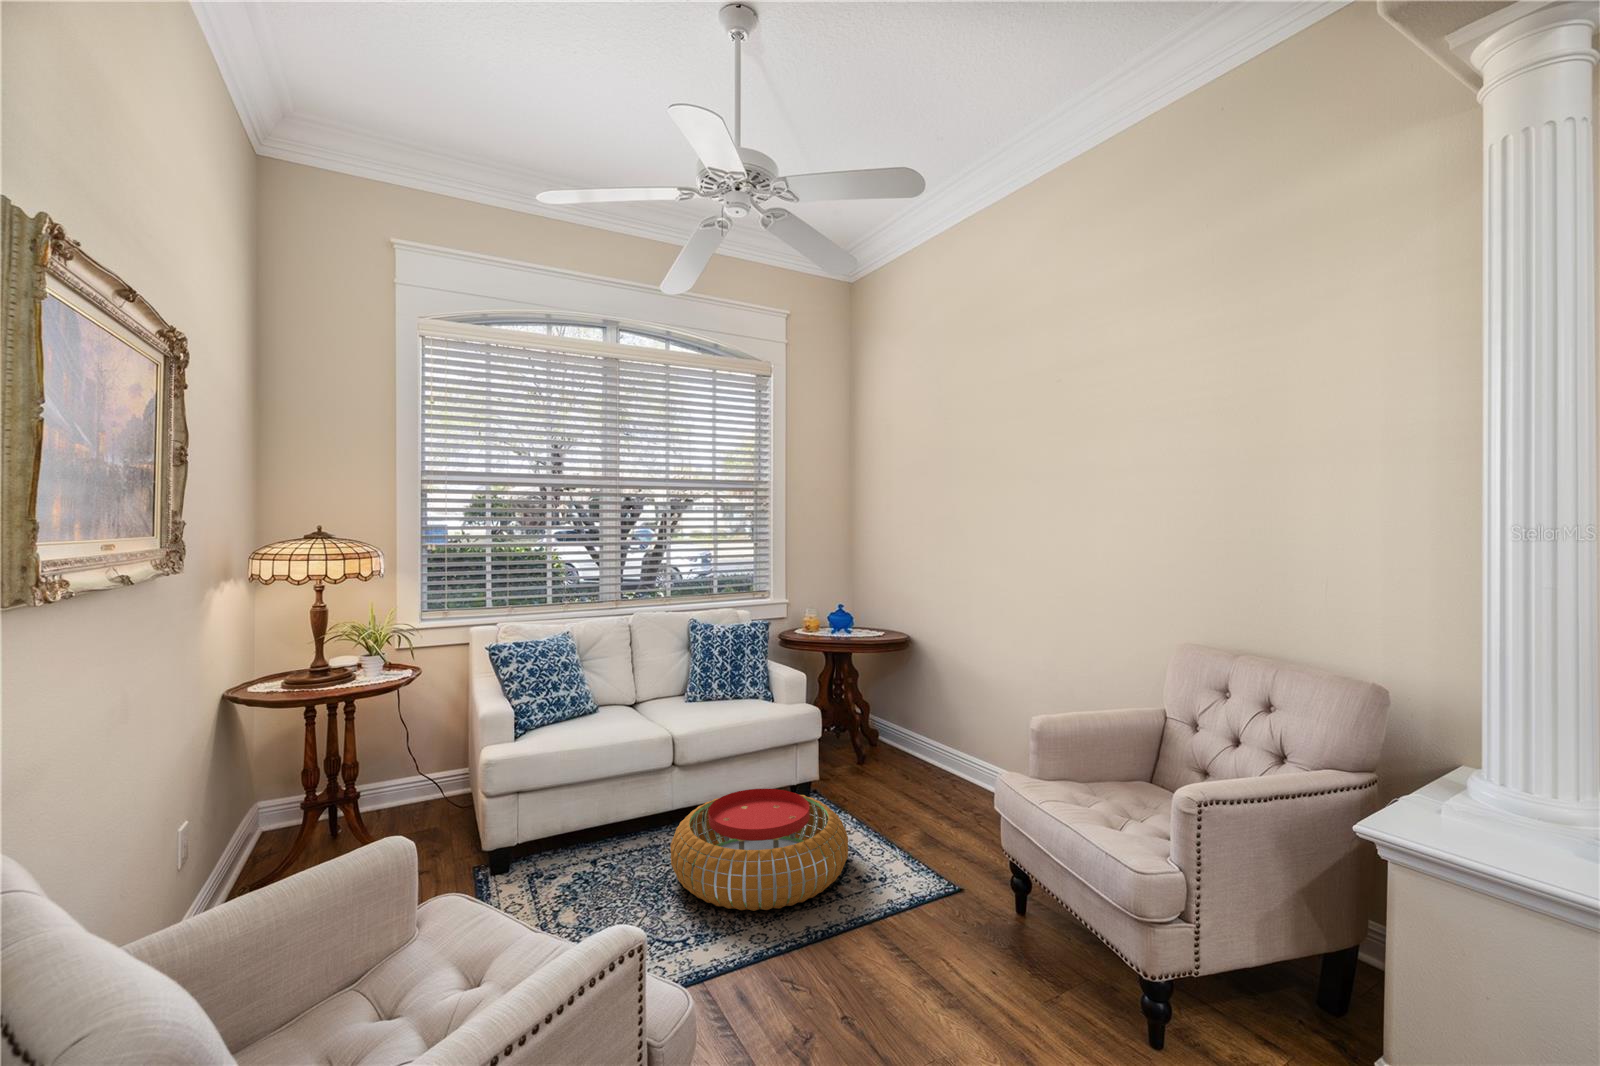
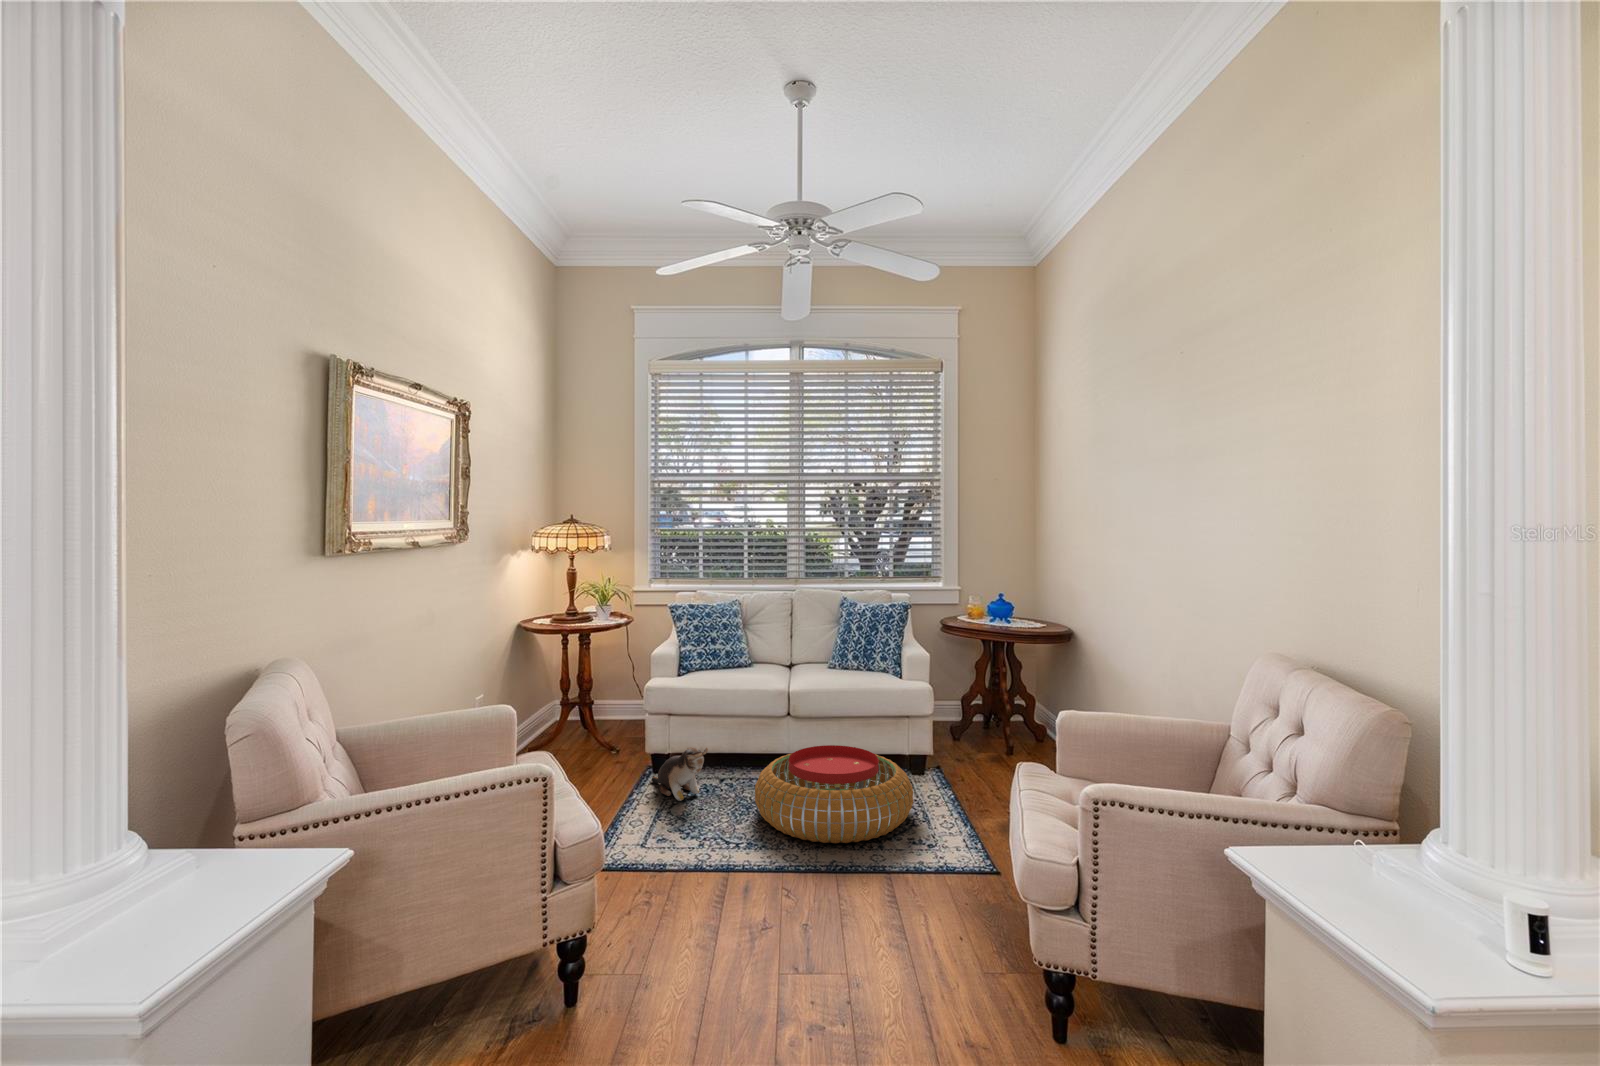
plush toy: none [510,823,605,897] -> present [652,747,708,801]

